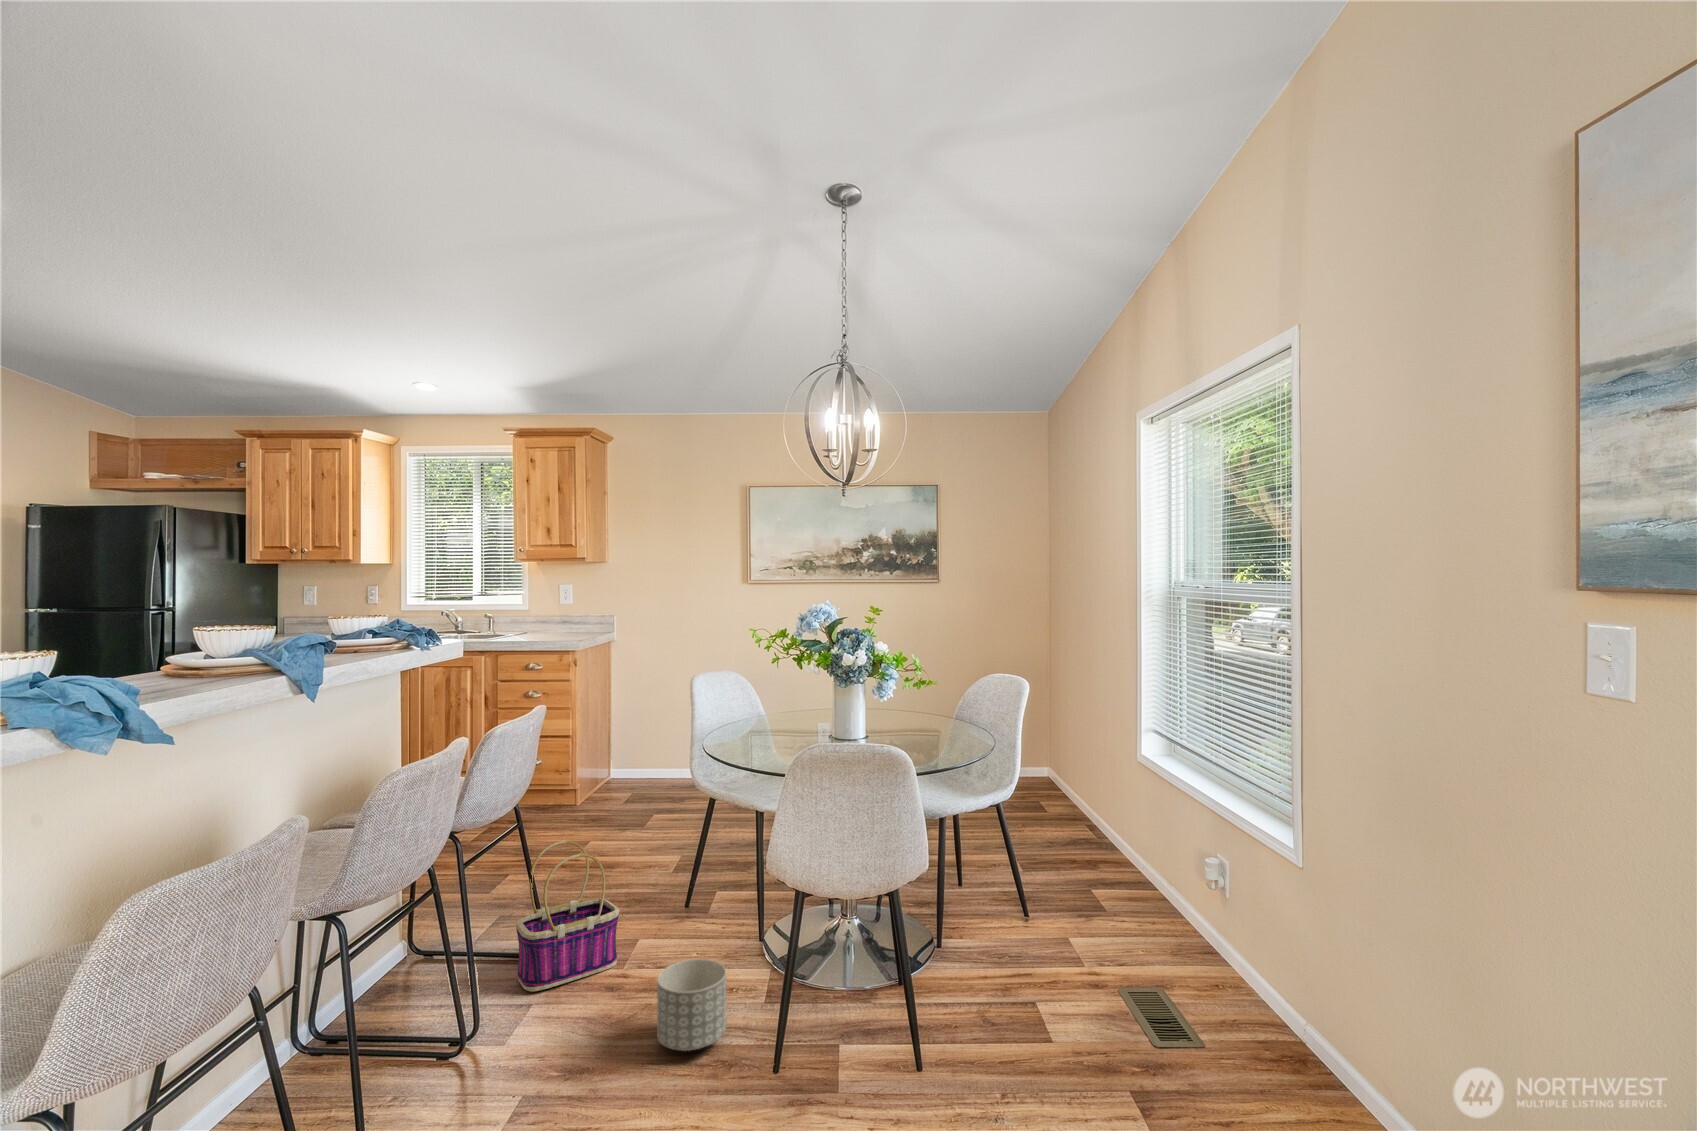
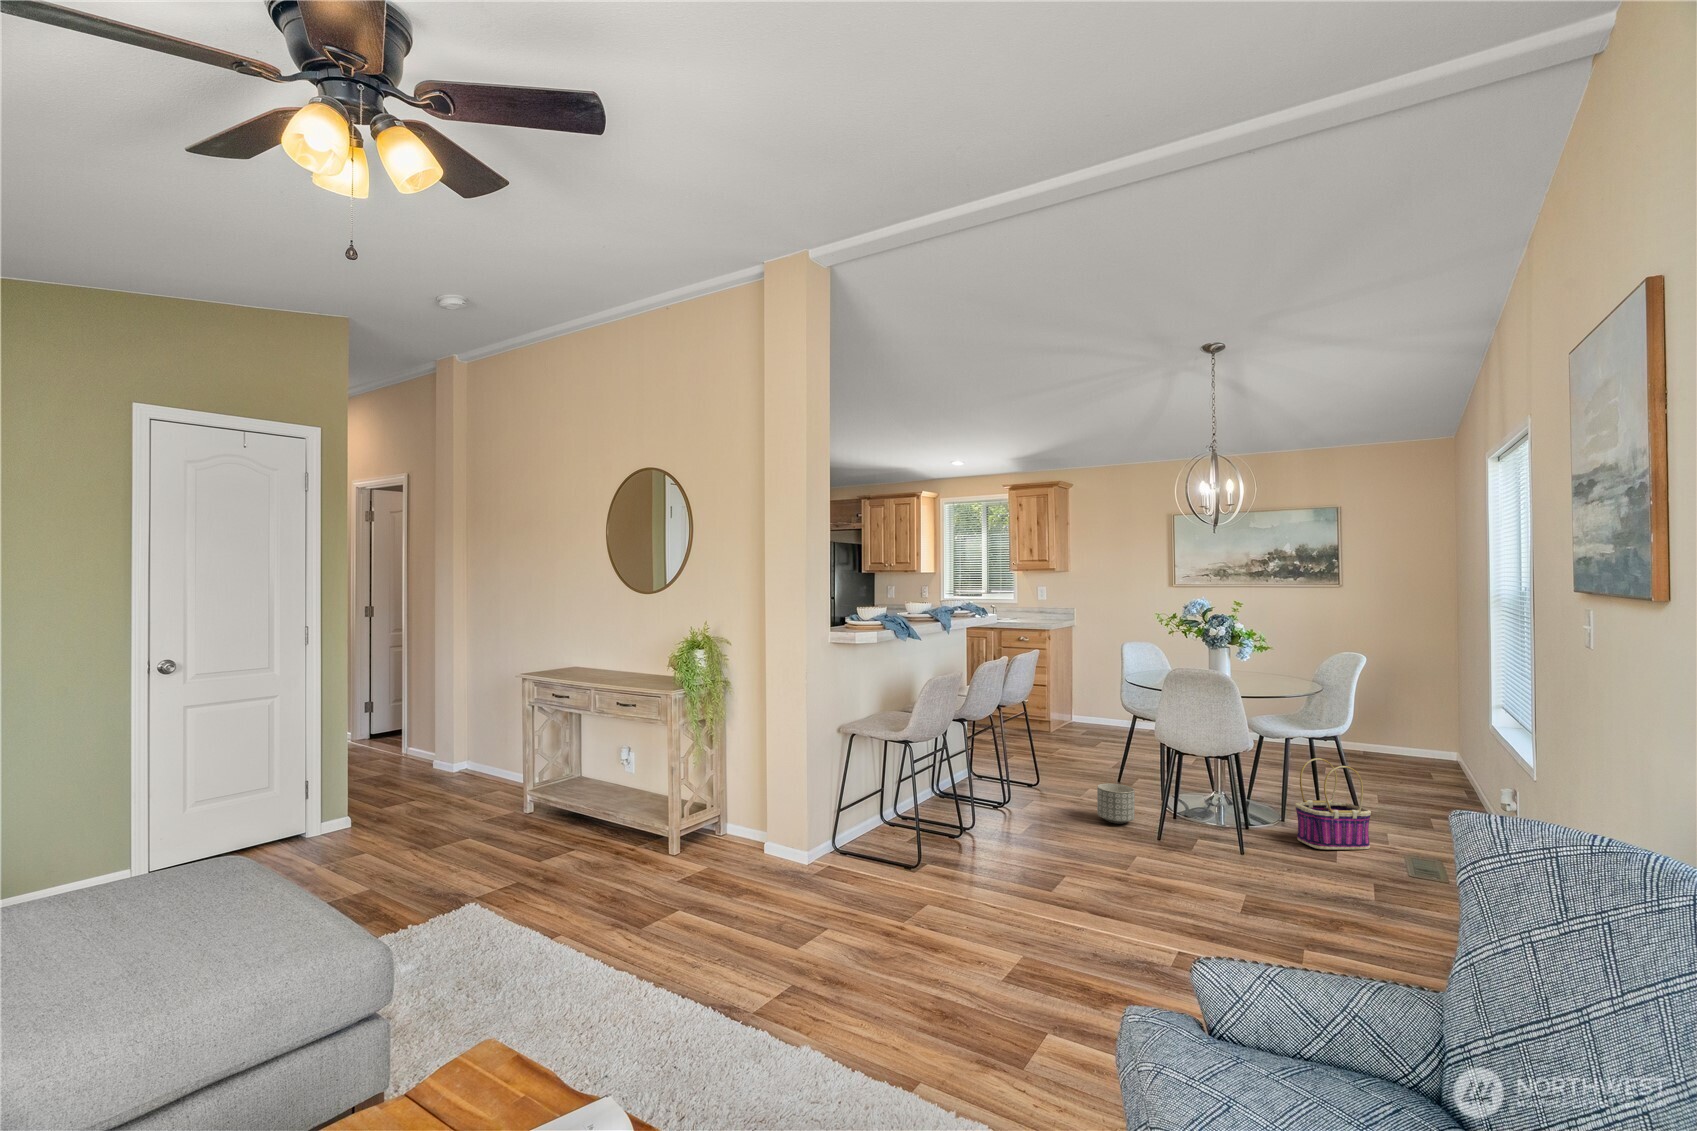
basket: present [516,841,620,992] -> present [1295,758,1371,850]

